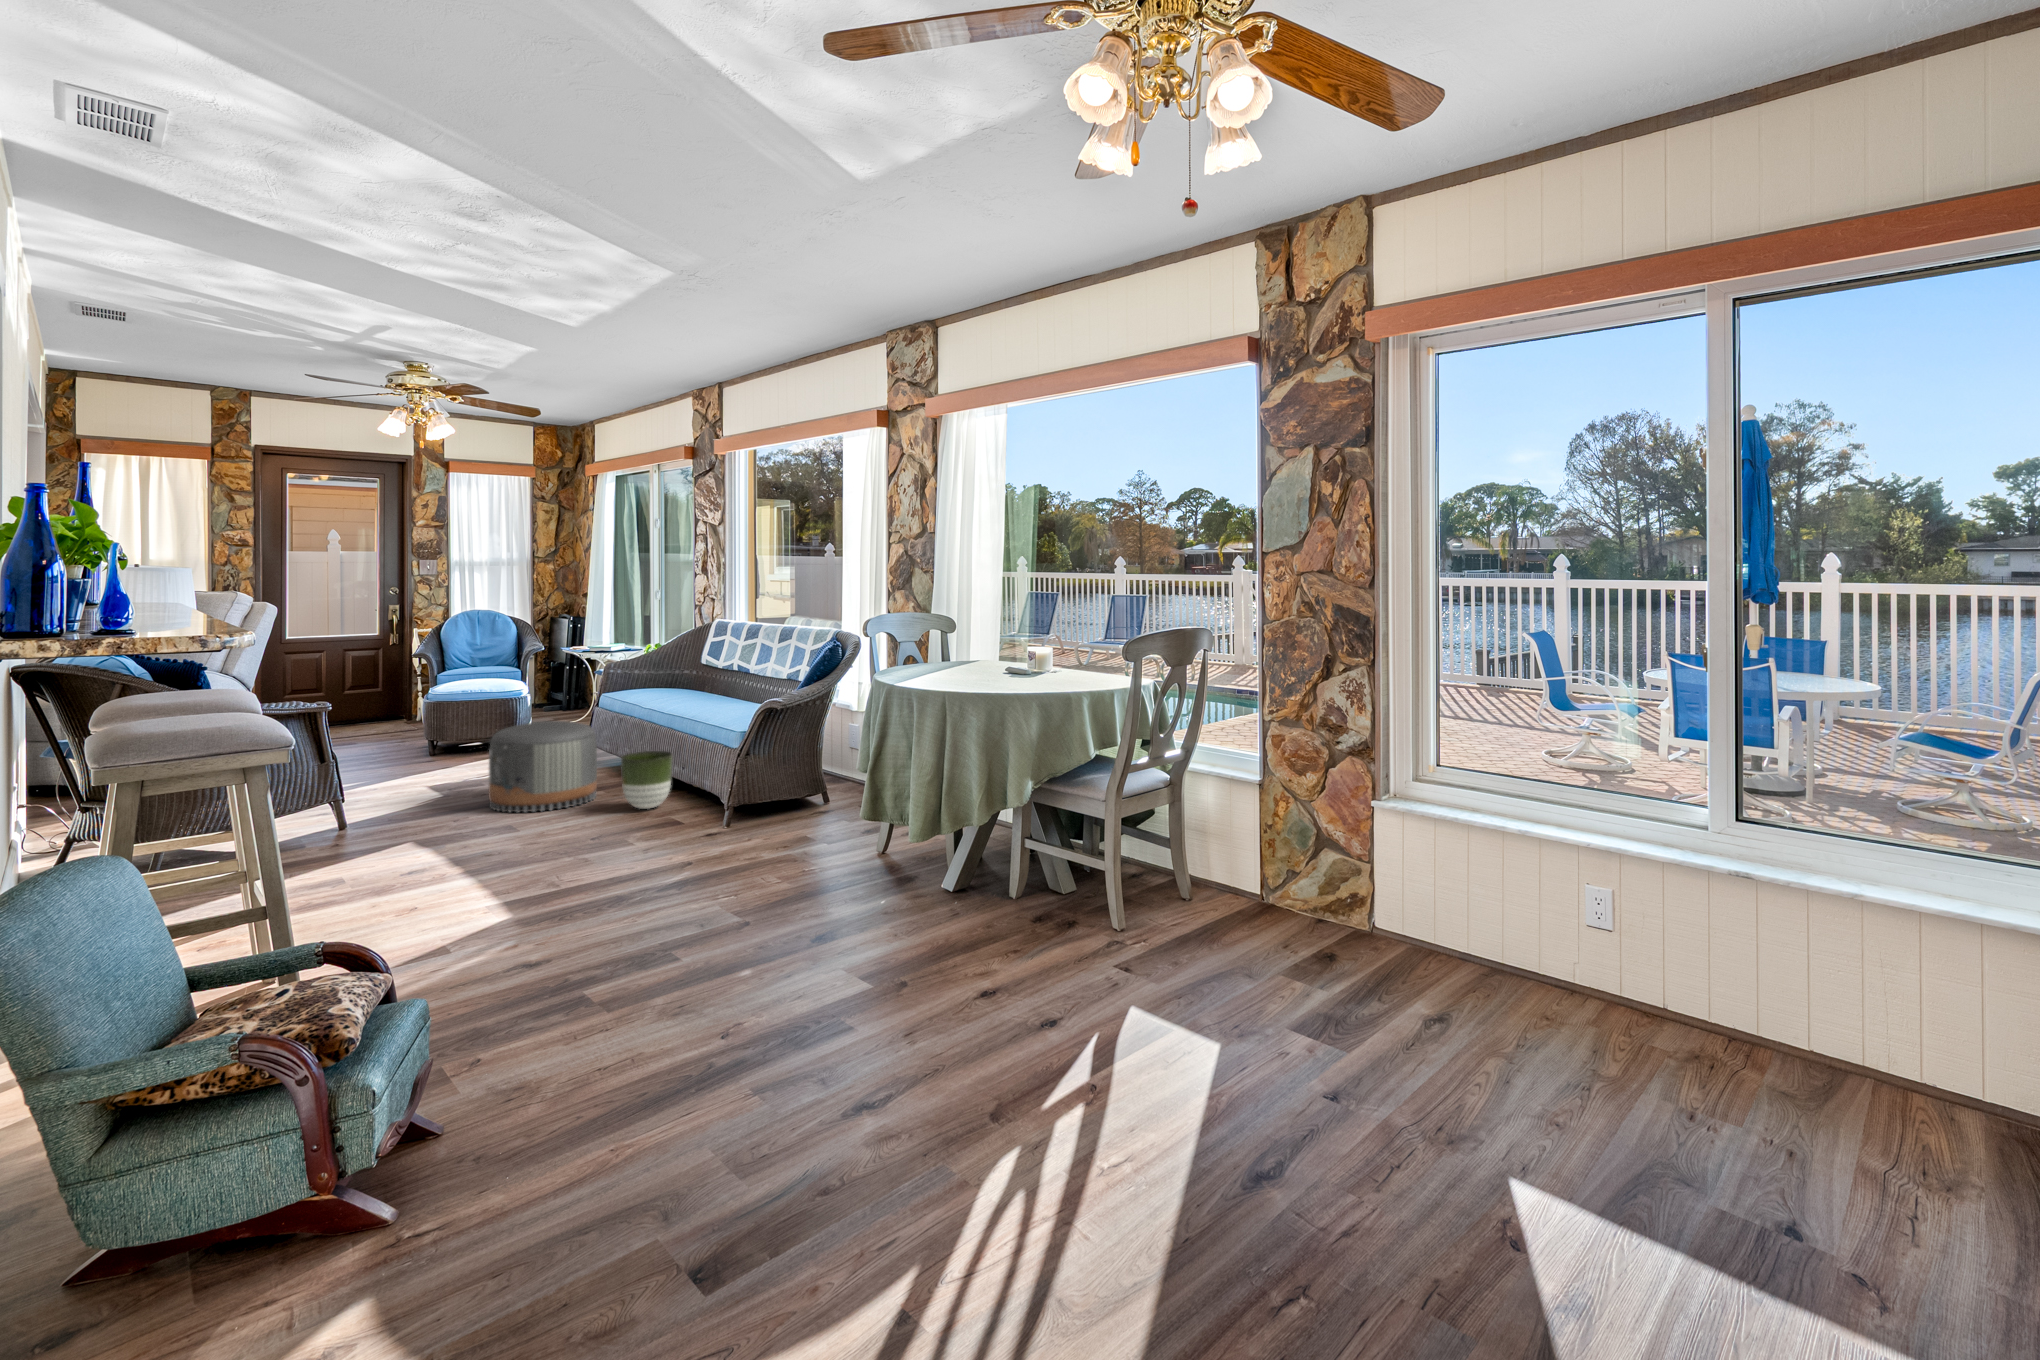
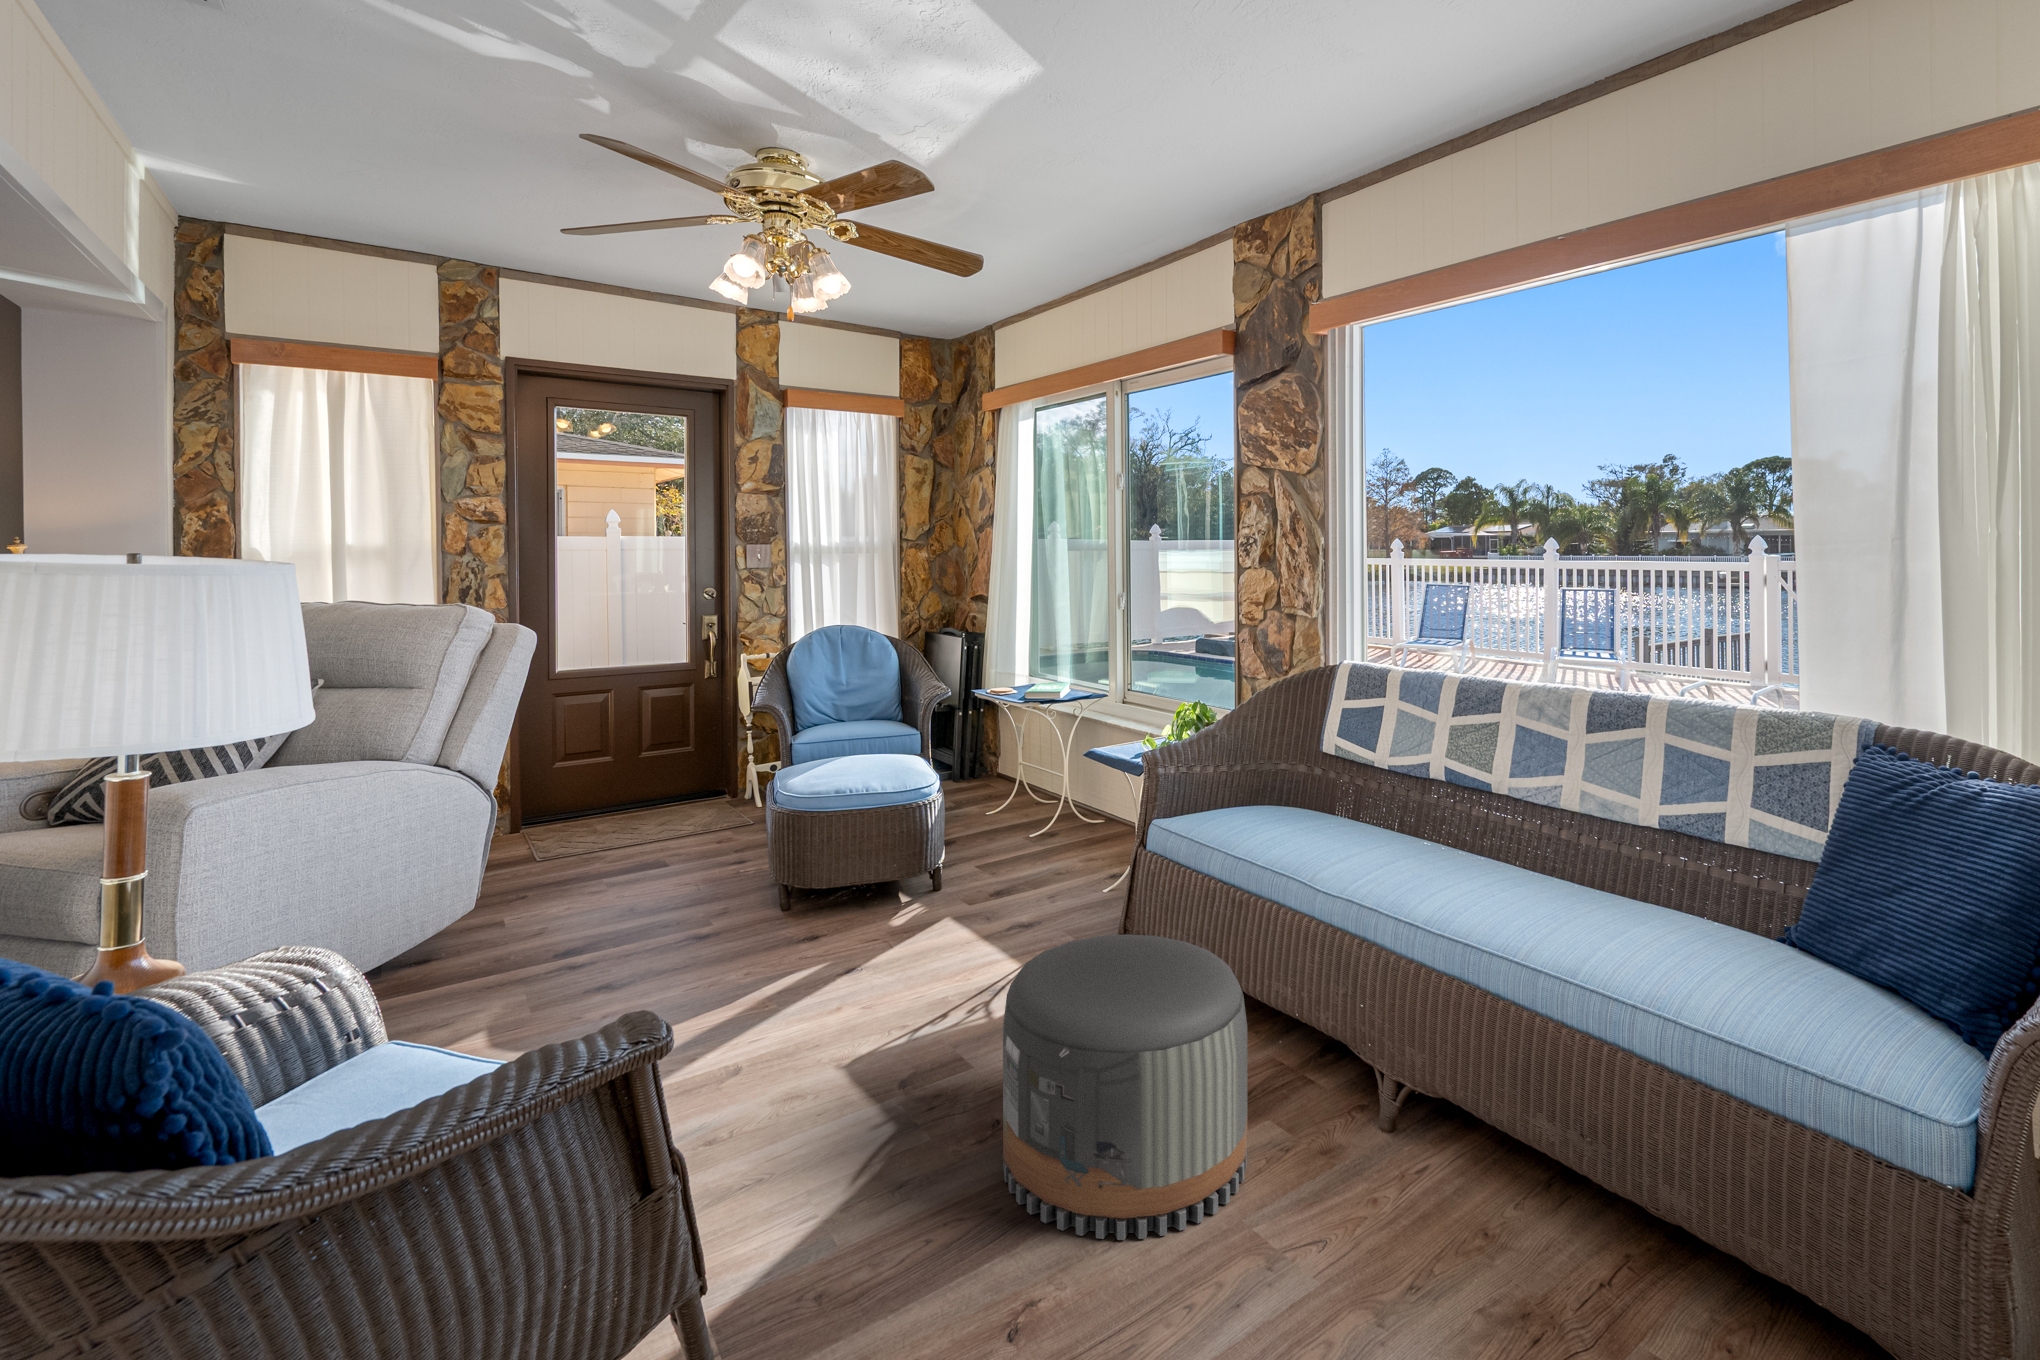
planter: present [621,751,673,809] -> none [1365,1052,1503,1245]

